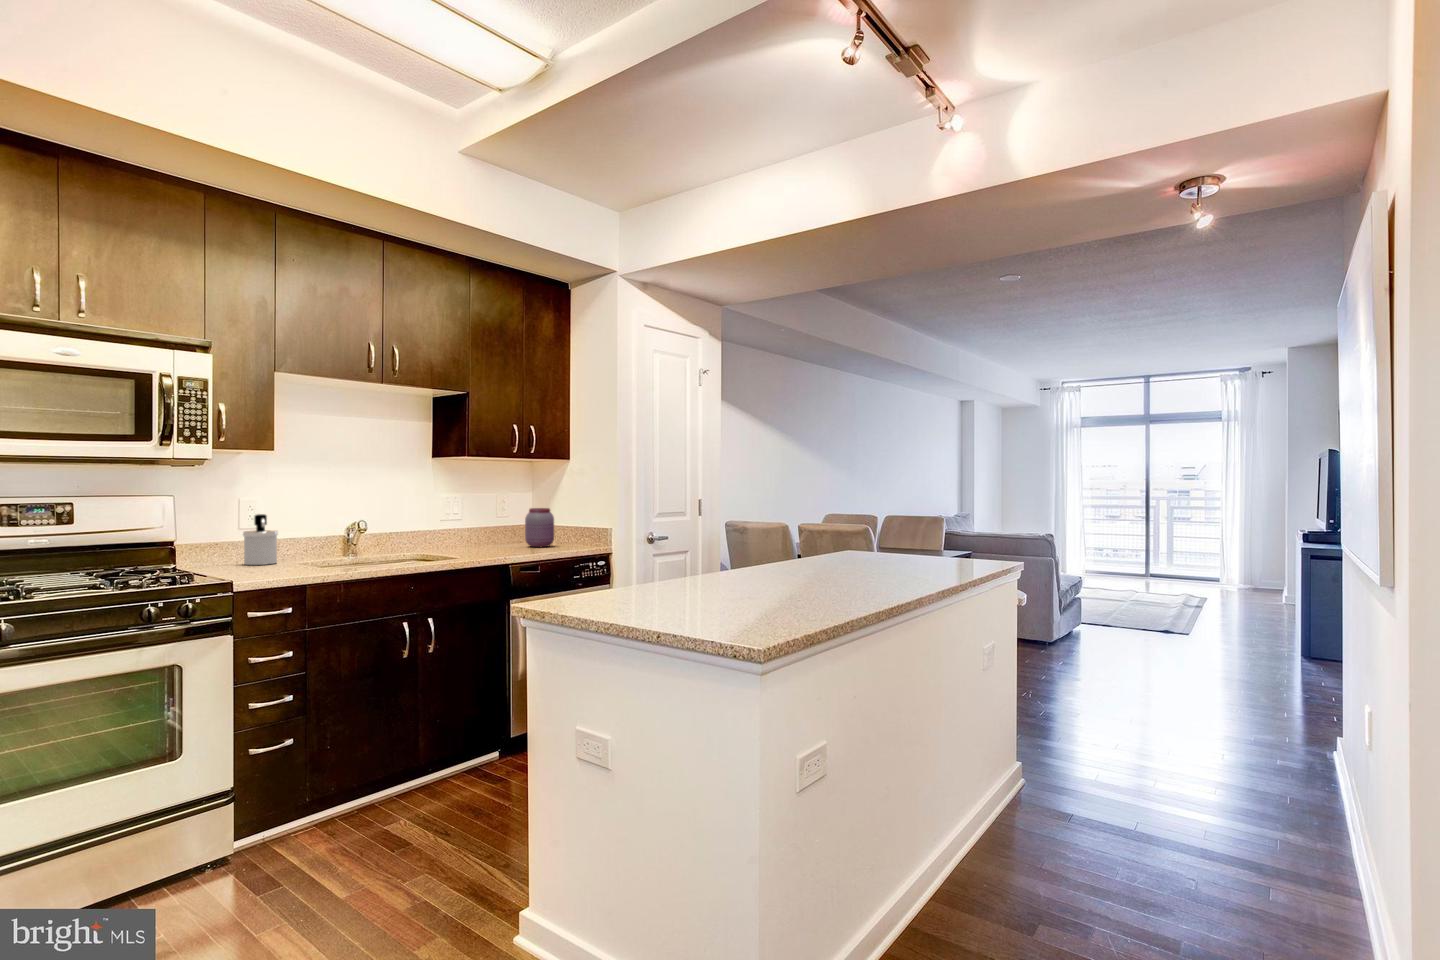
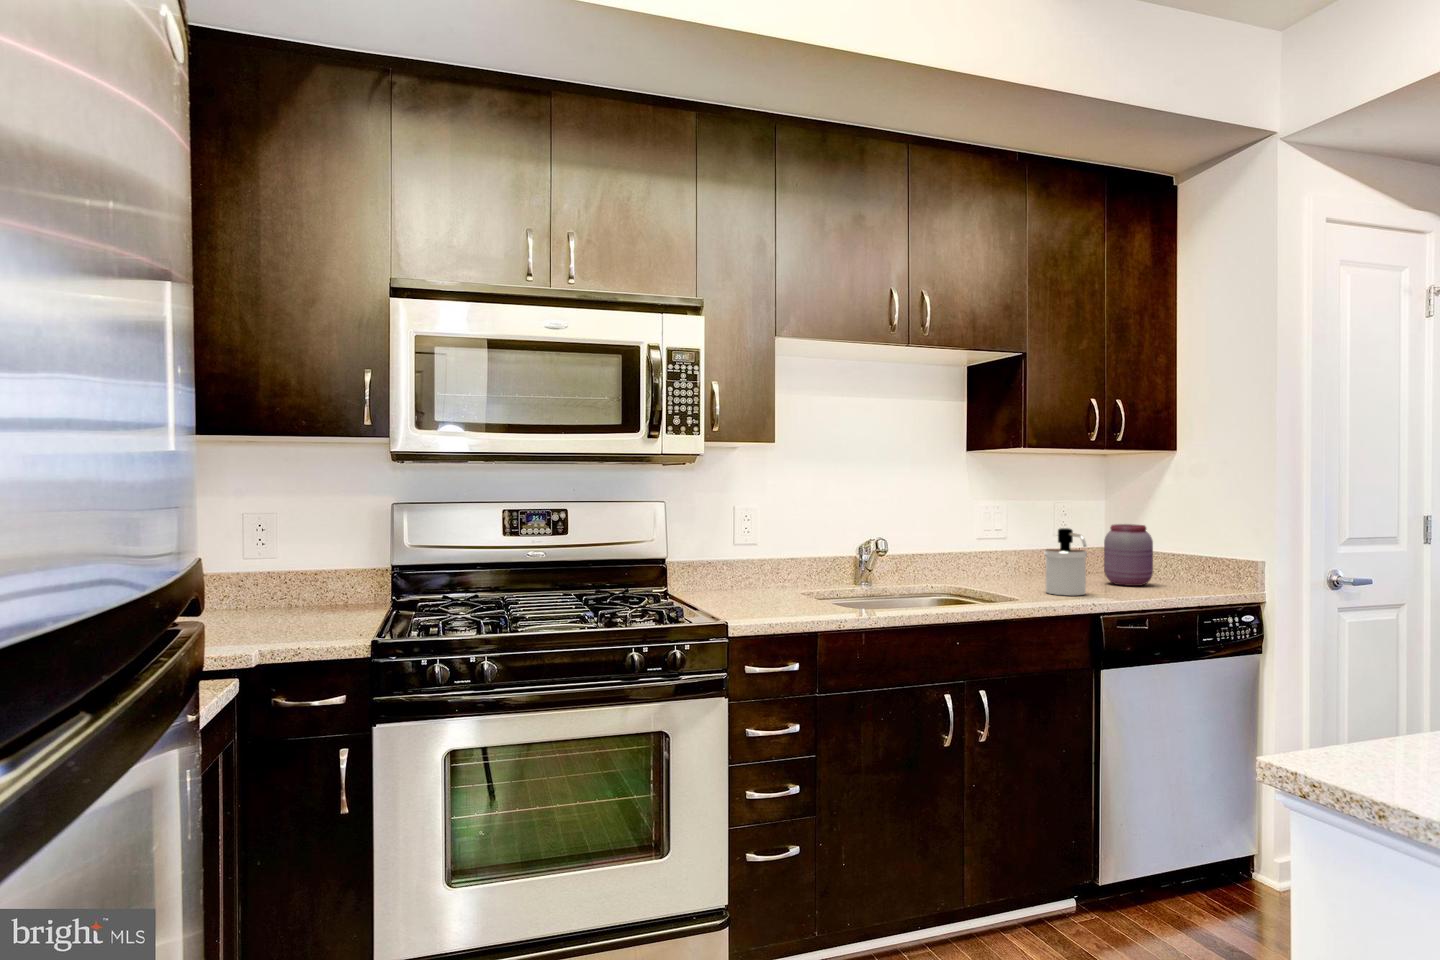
soap dispenser: present [243,514,278,565] -> present [1044,528,1087,596]

